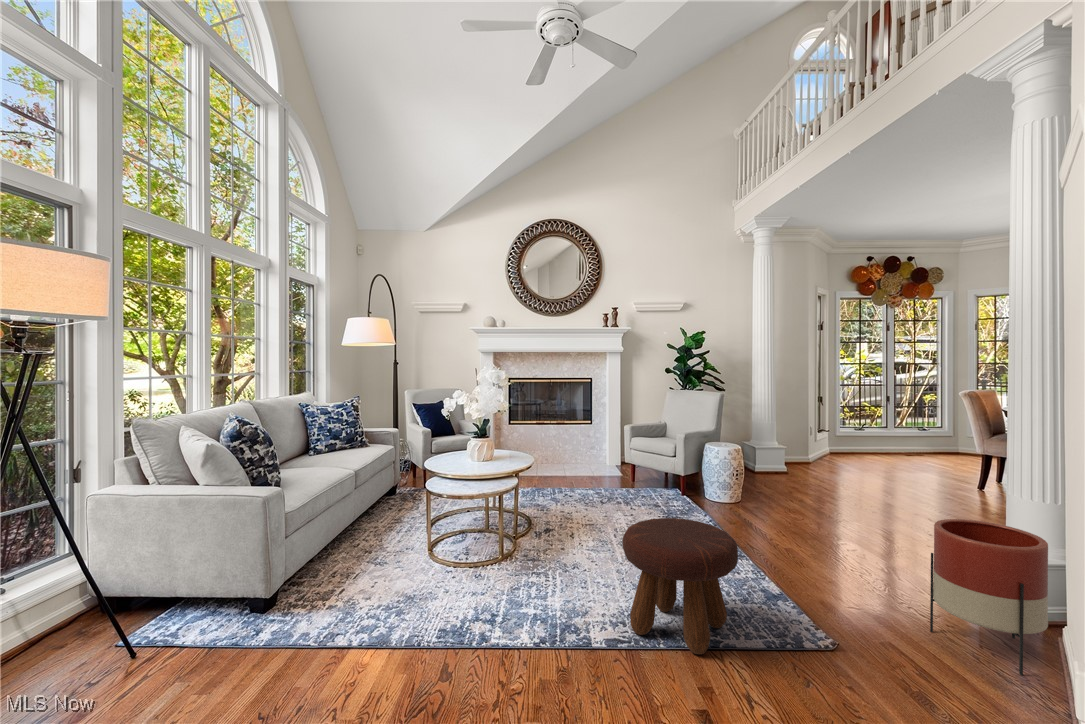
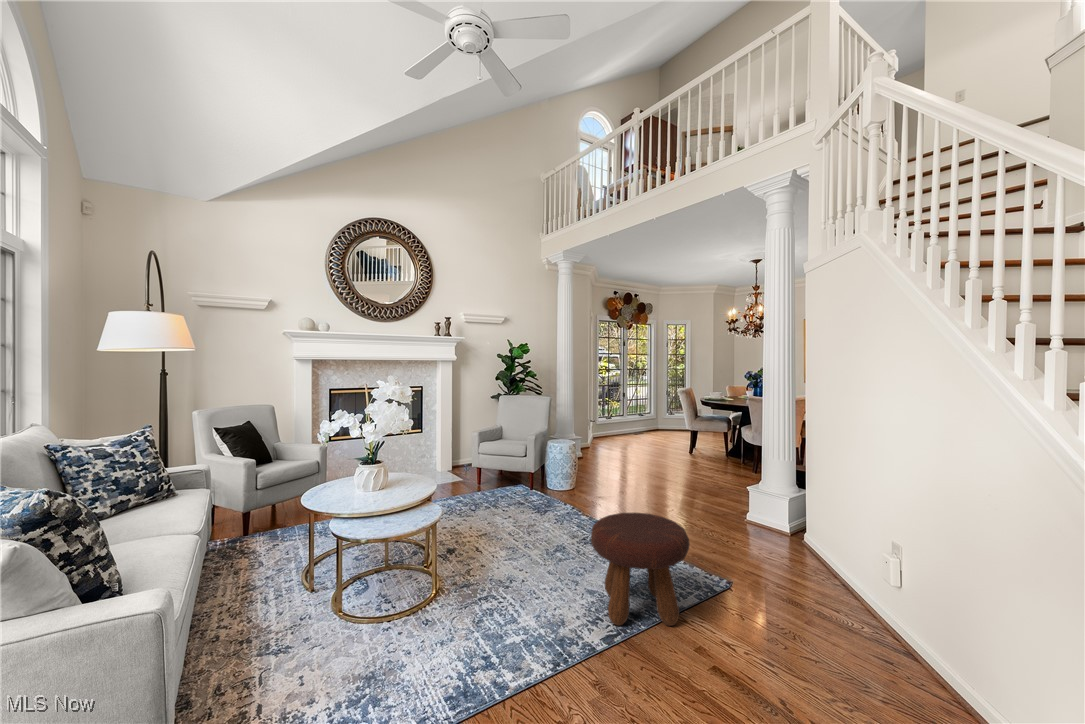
planter: present [930,519,1048,675] -> none [762,476,825,570]

